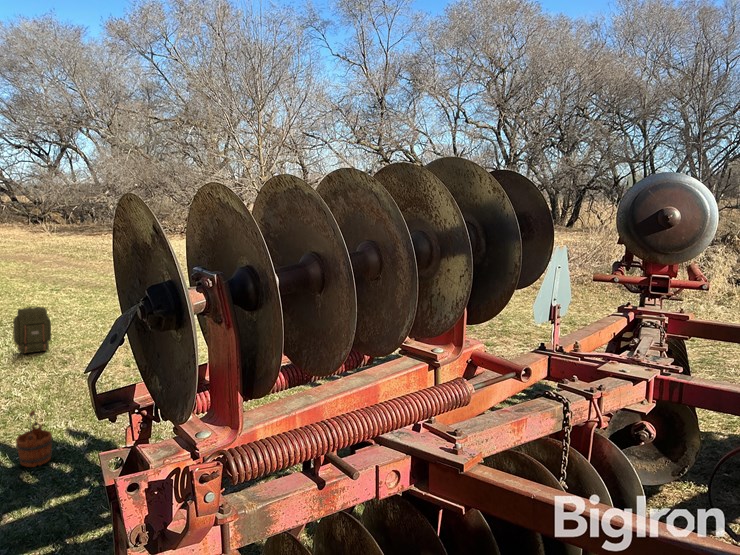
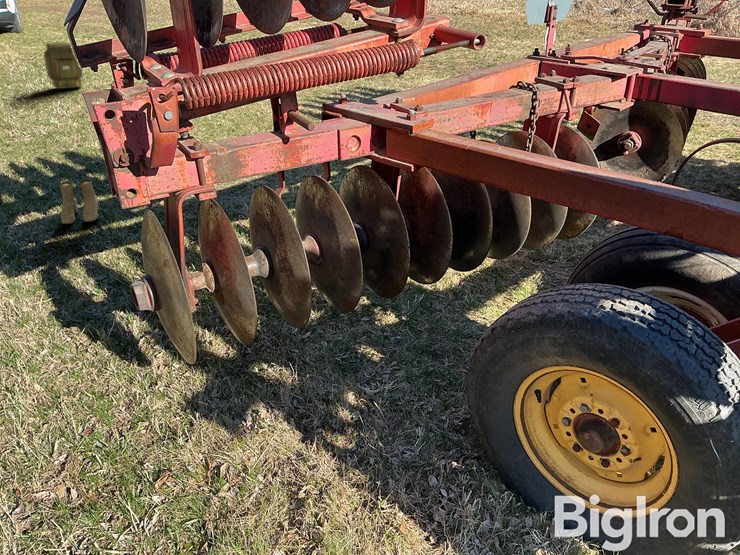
wooden bucket: present [16,411,52,467] -> none [52,124,87,176]
boots: none [20,481,64,538] -> present [60,180,99,224]

